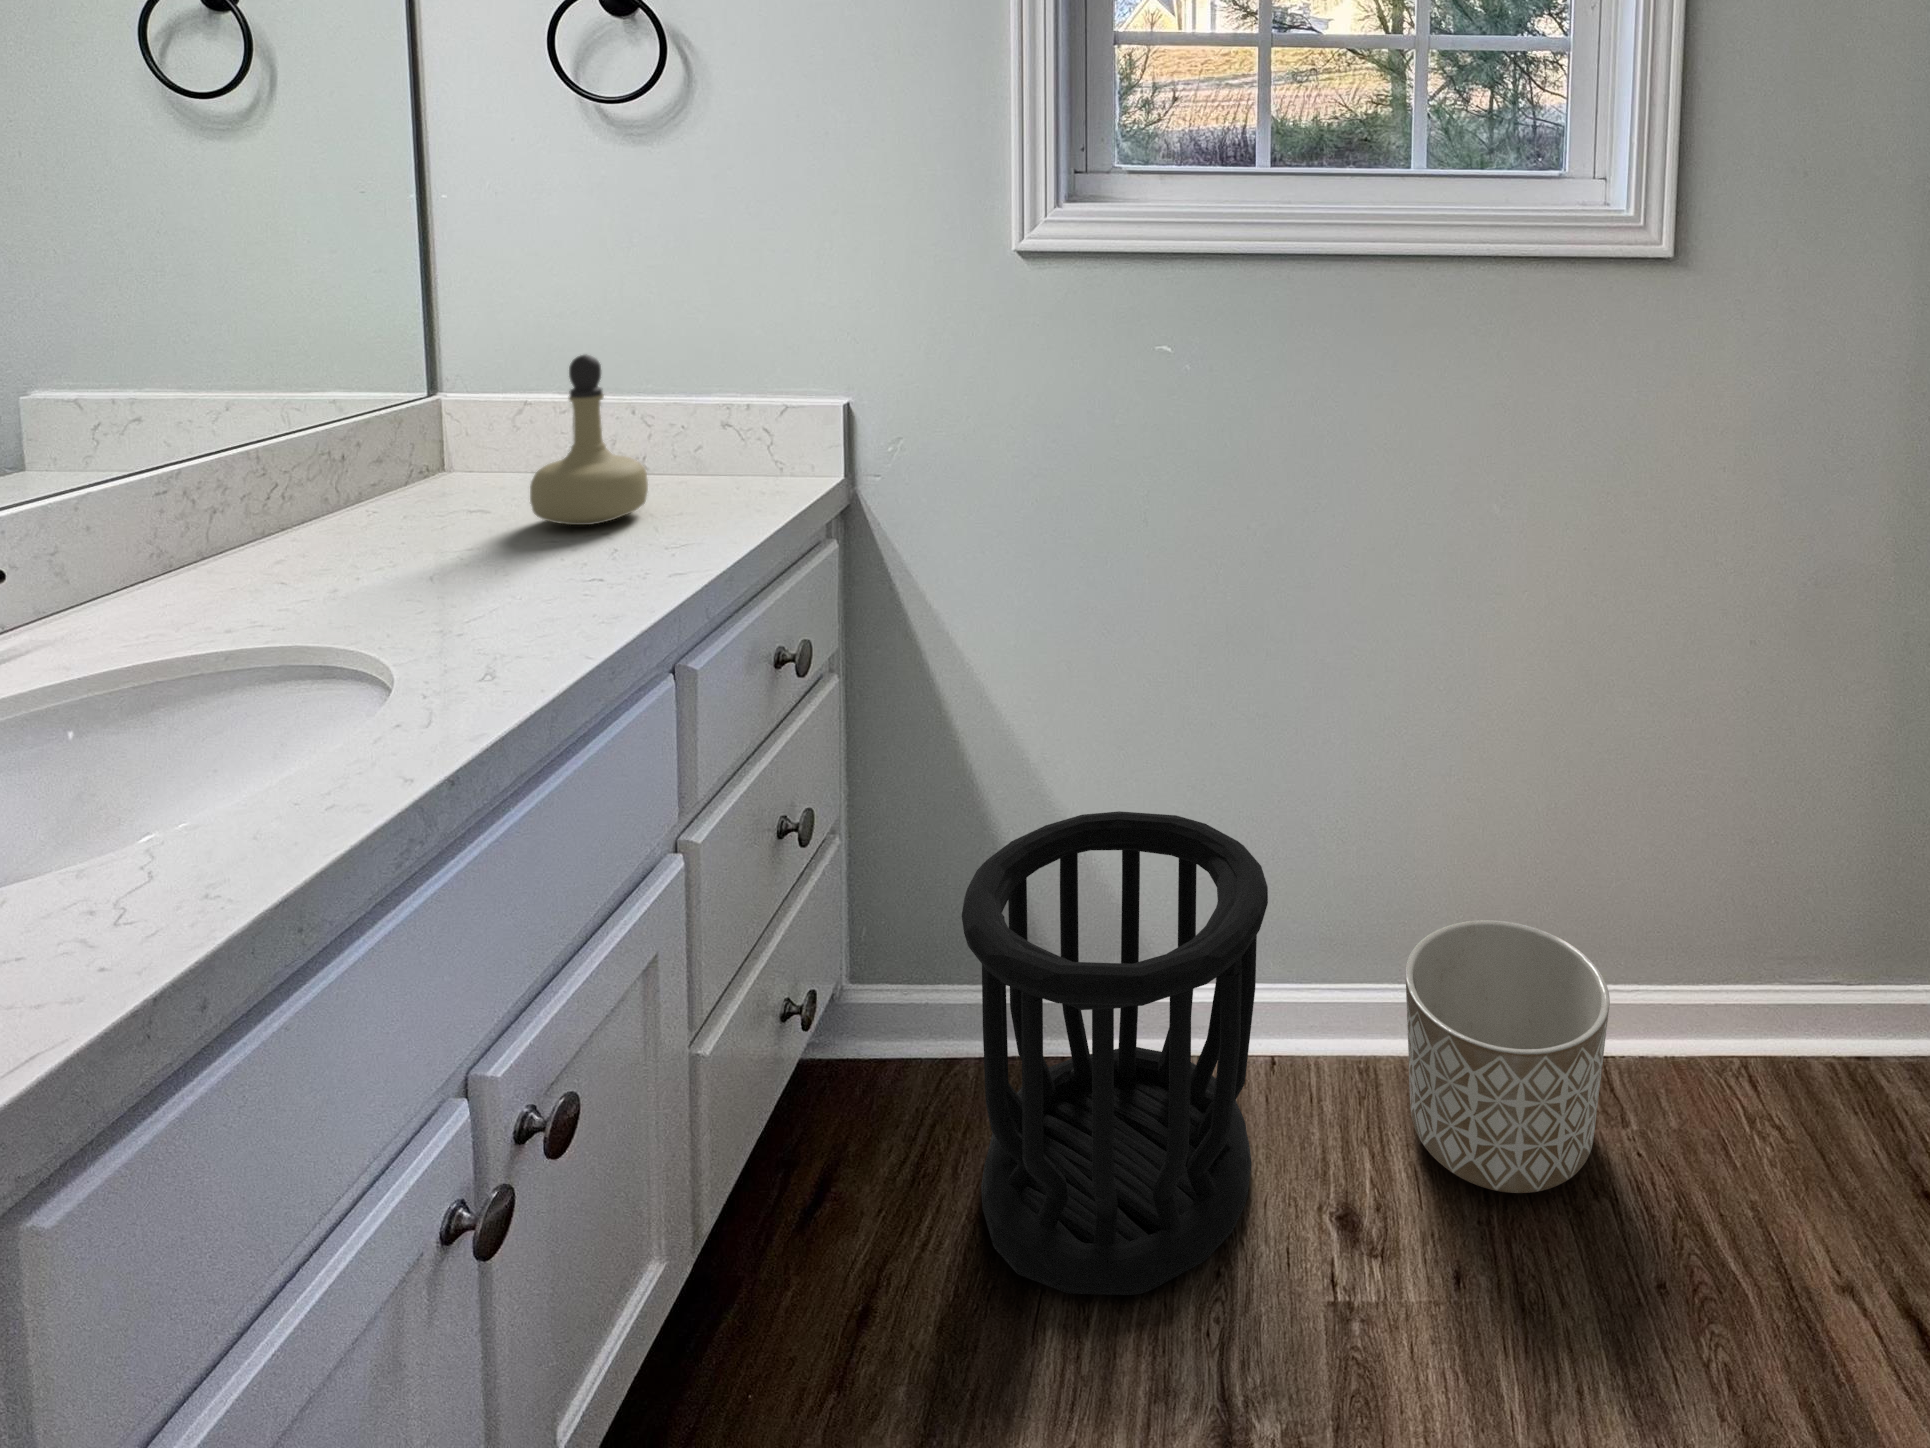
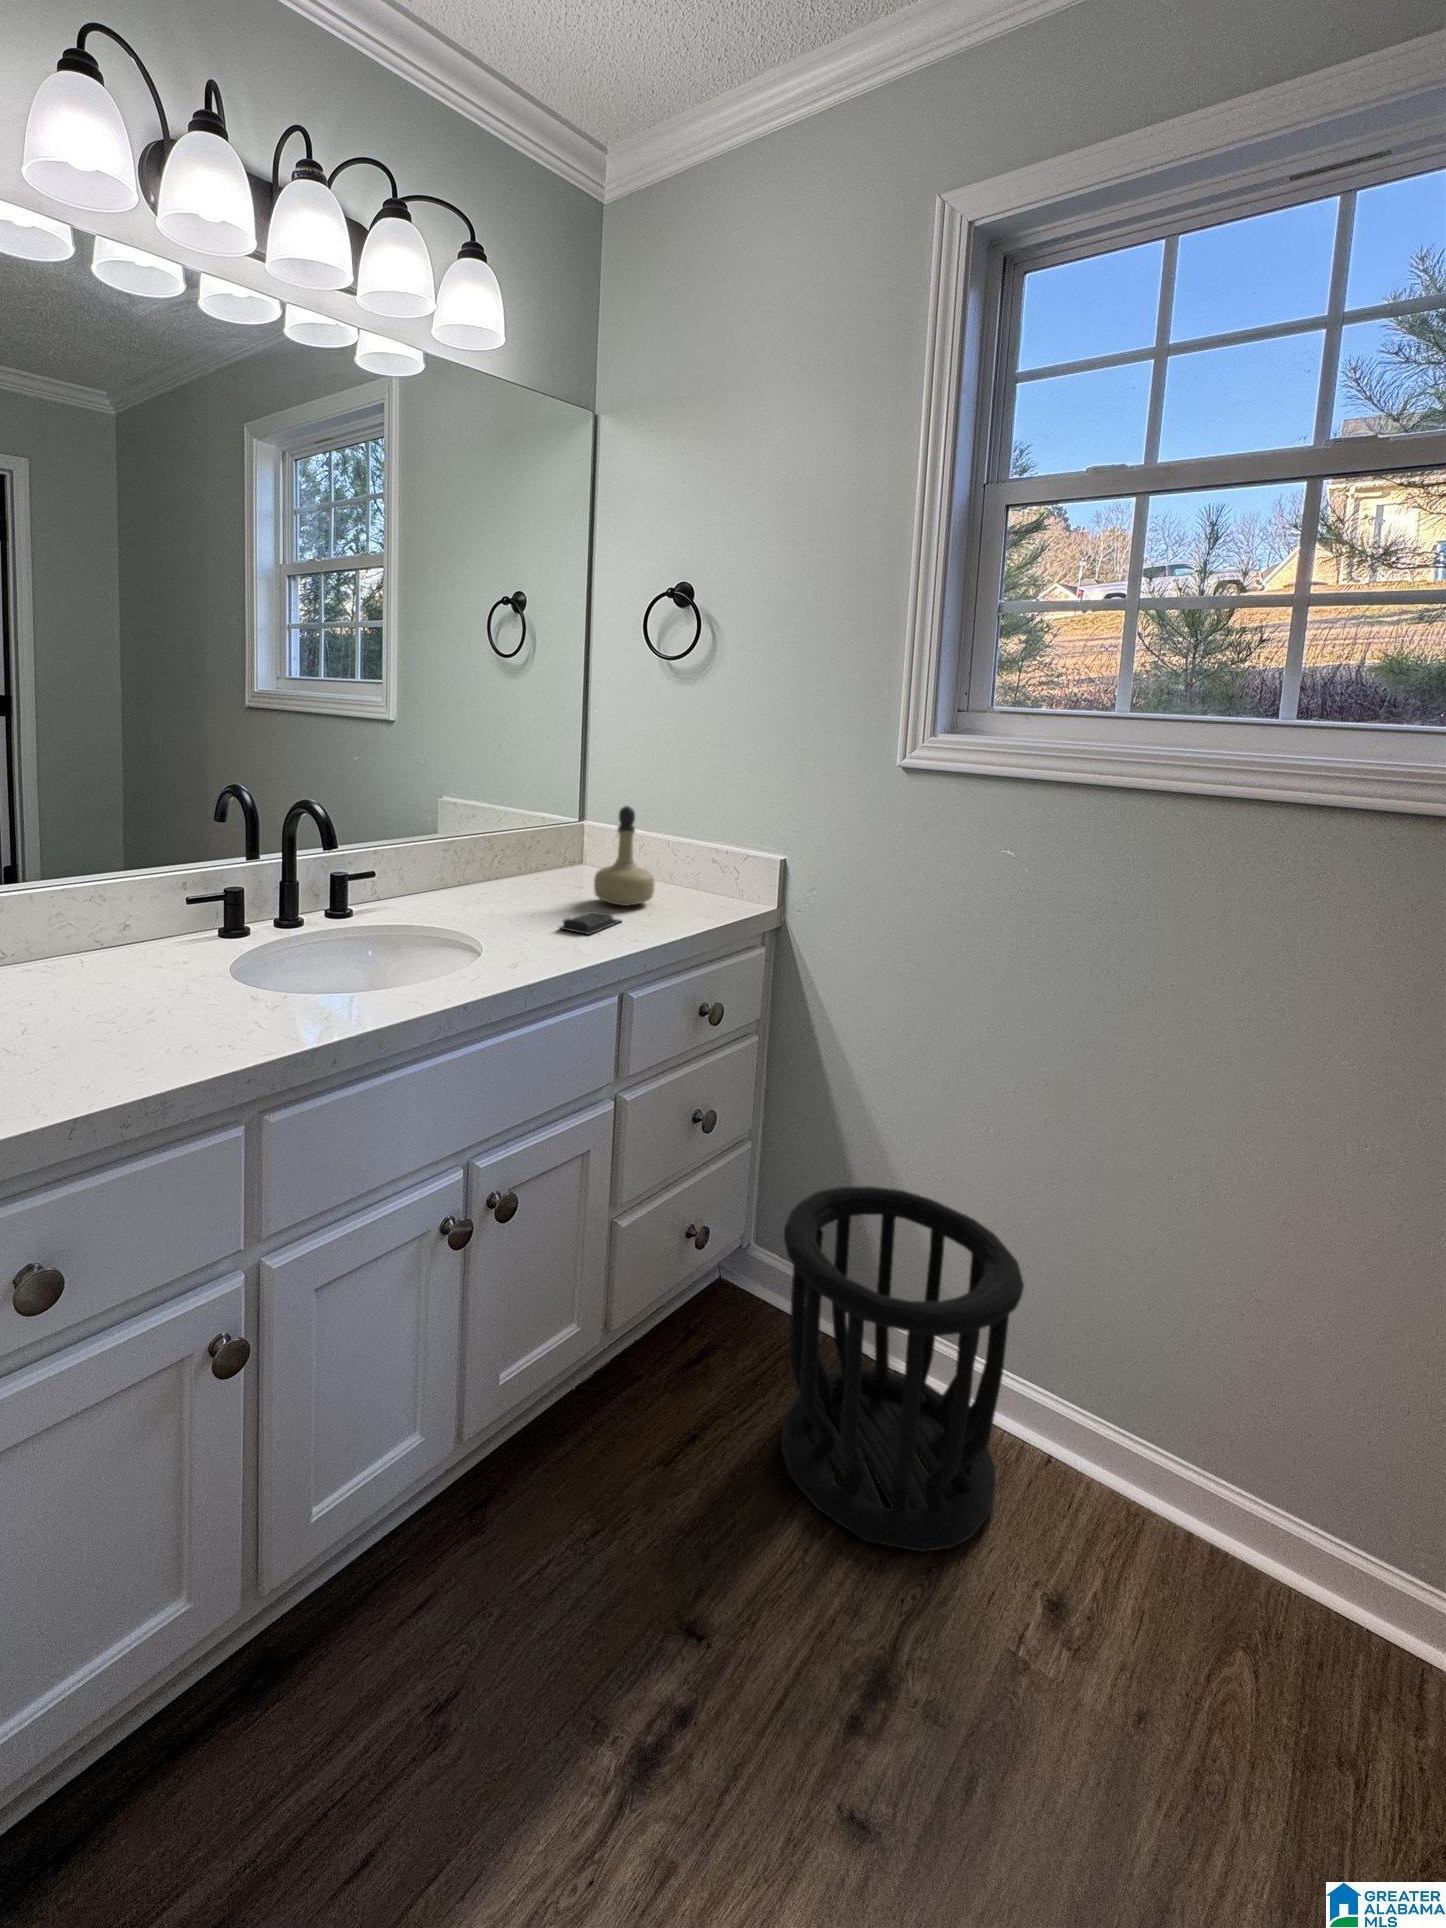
soap bar: none [509,542,620,590] -> present [559,911,621,935]
planter: present [1405,920,1610,1193] -> none [1151,1422,1390,1715]

